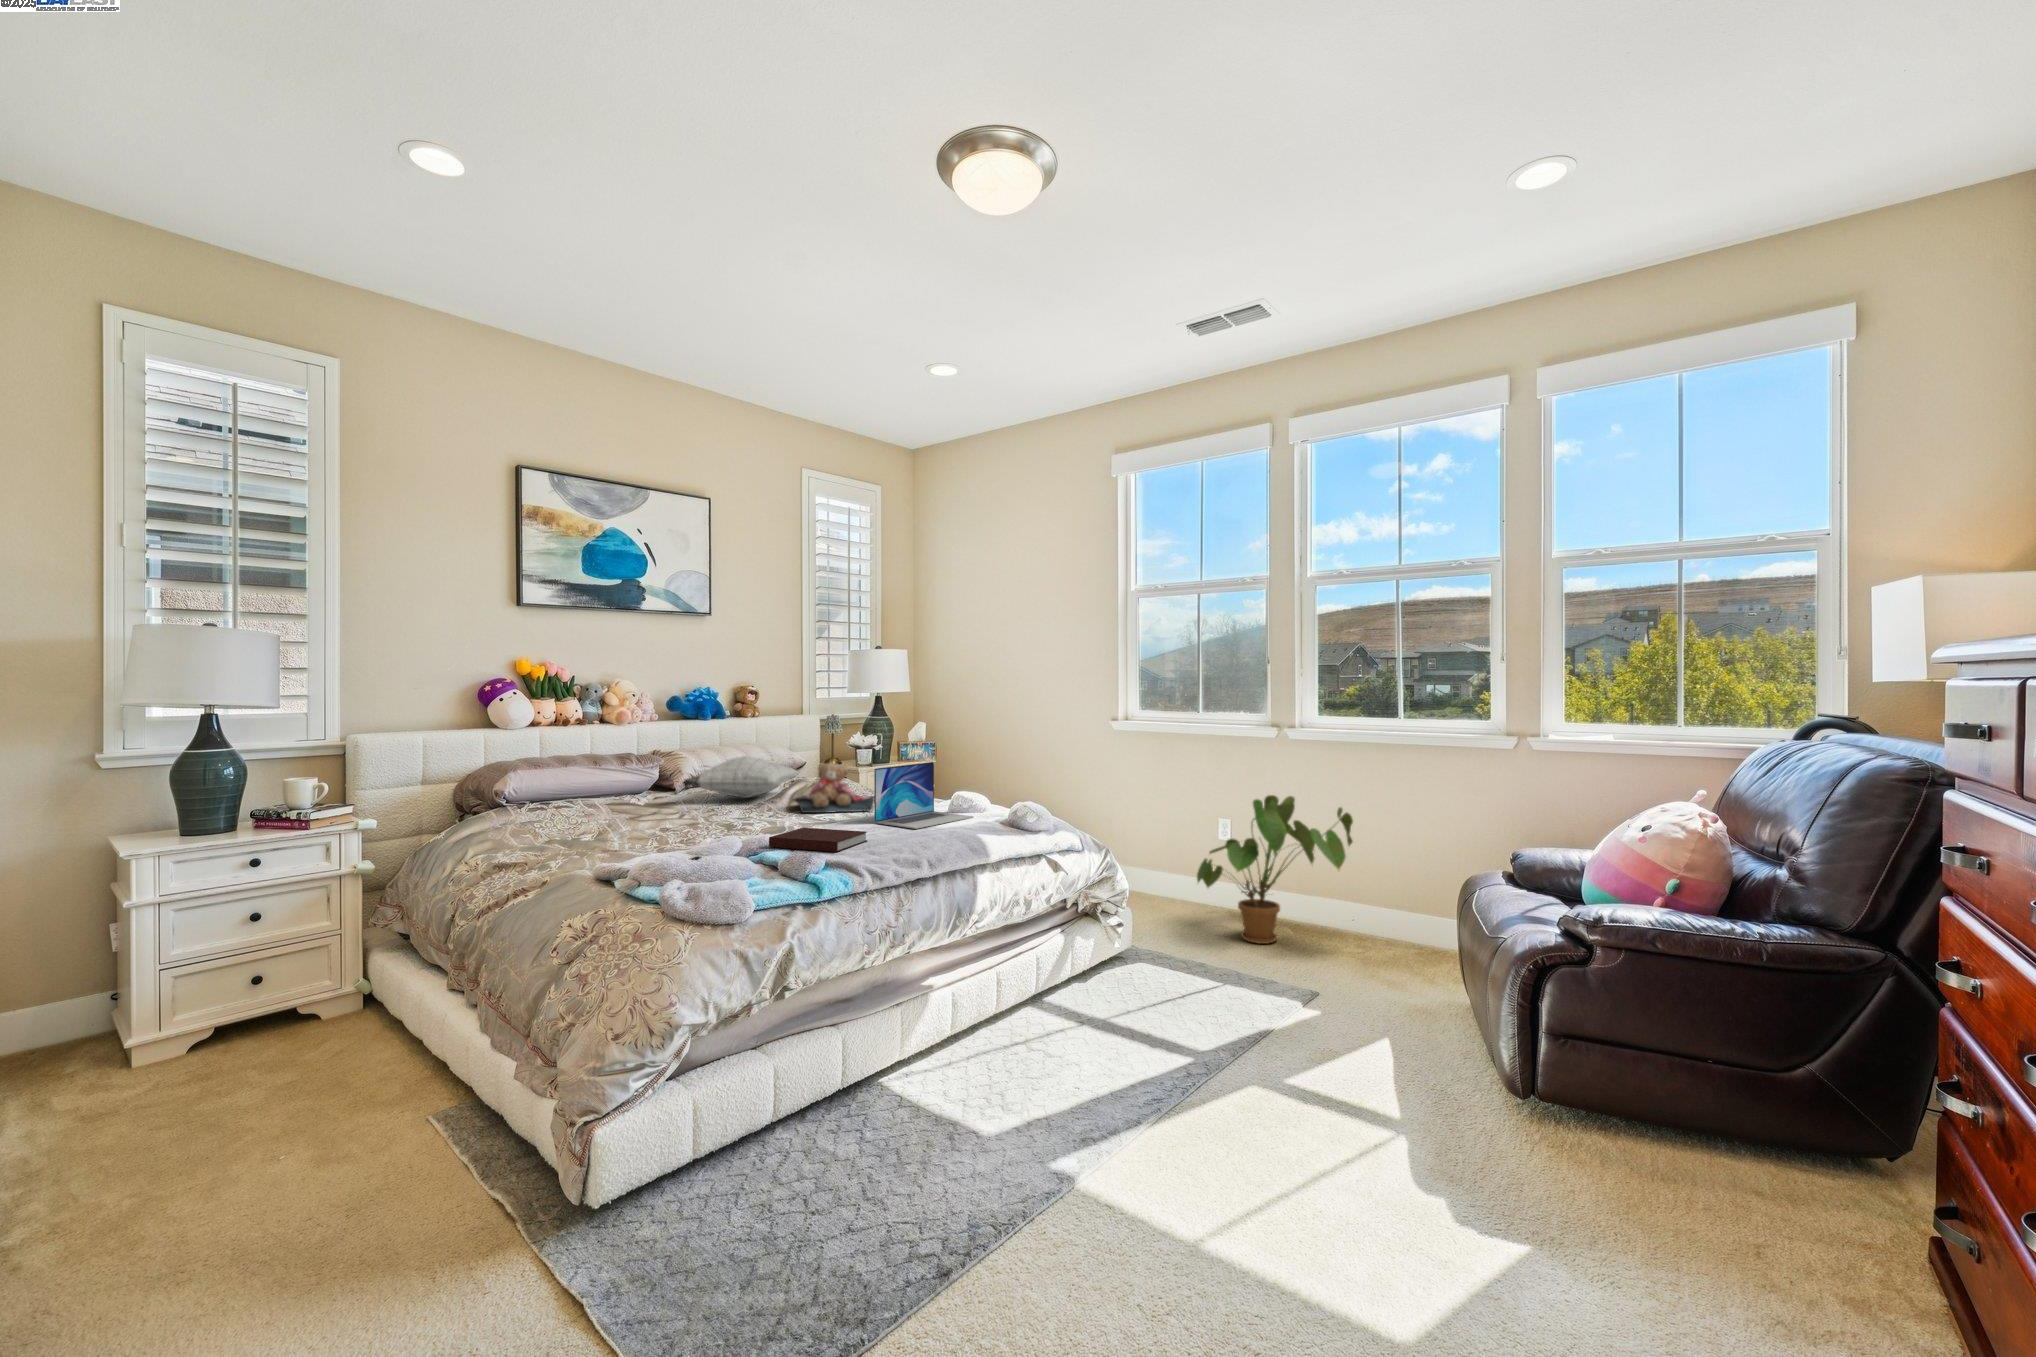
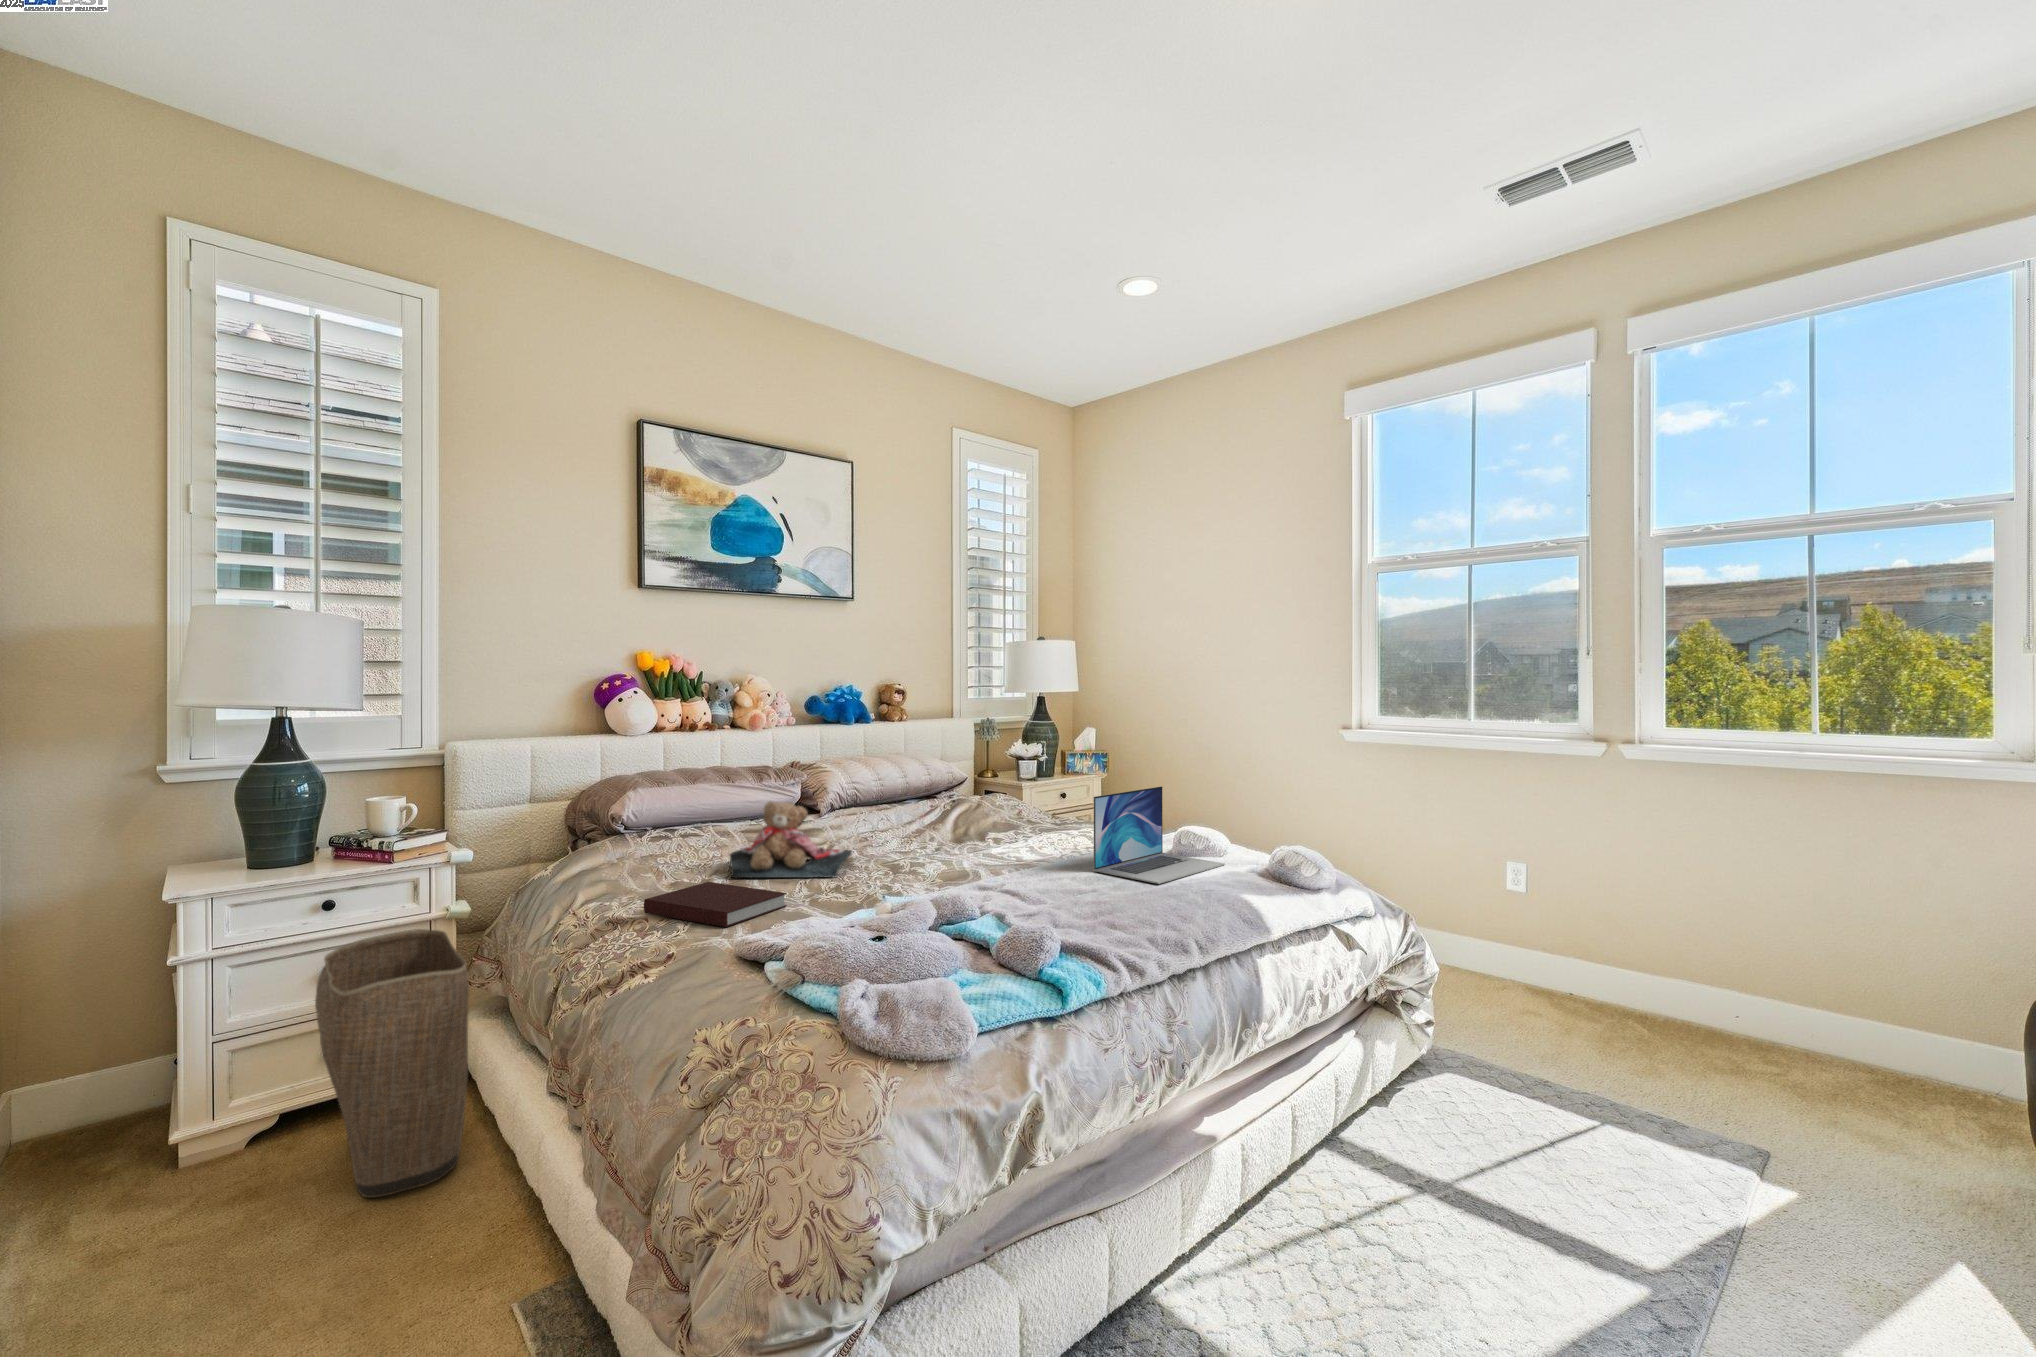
pillow: present [683,756,798,798] -> none [831,771,969,825]
teddy bear: present [792,763,874,813] -> present [730,801,852,878]
house plant: present [1197,795,1353,944] -> none [1500,833,1747,1043]
notebook: present [769,828,867,852] -> present [644,882,787,927]
laundry basket: none [253,882,381,1075] -> present [315,929,469,1198]

